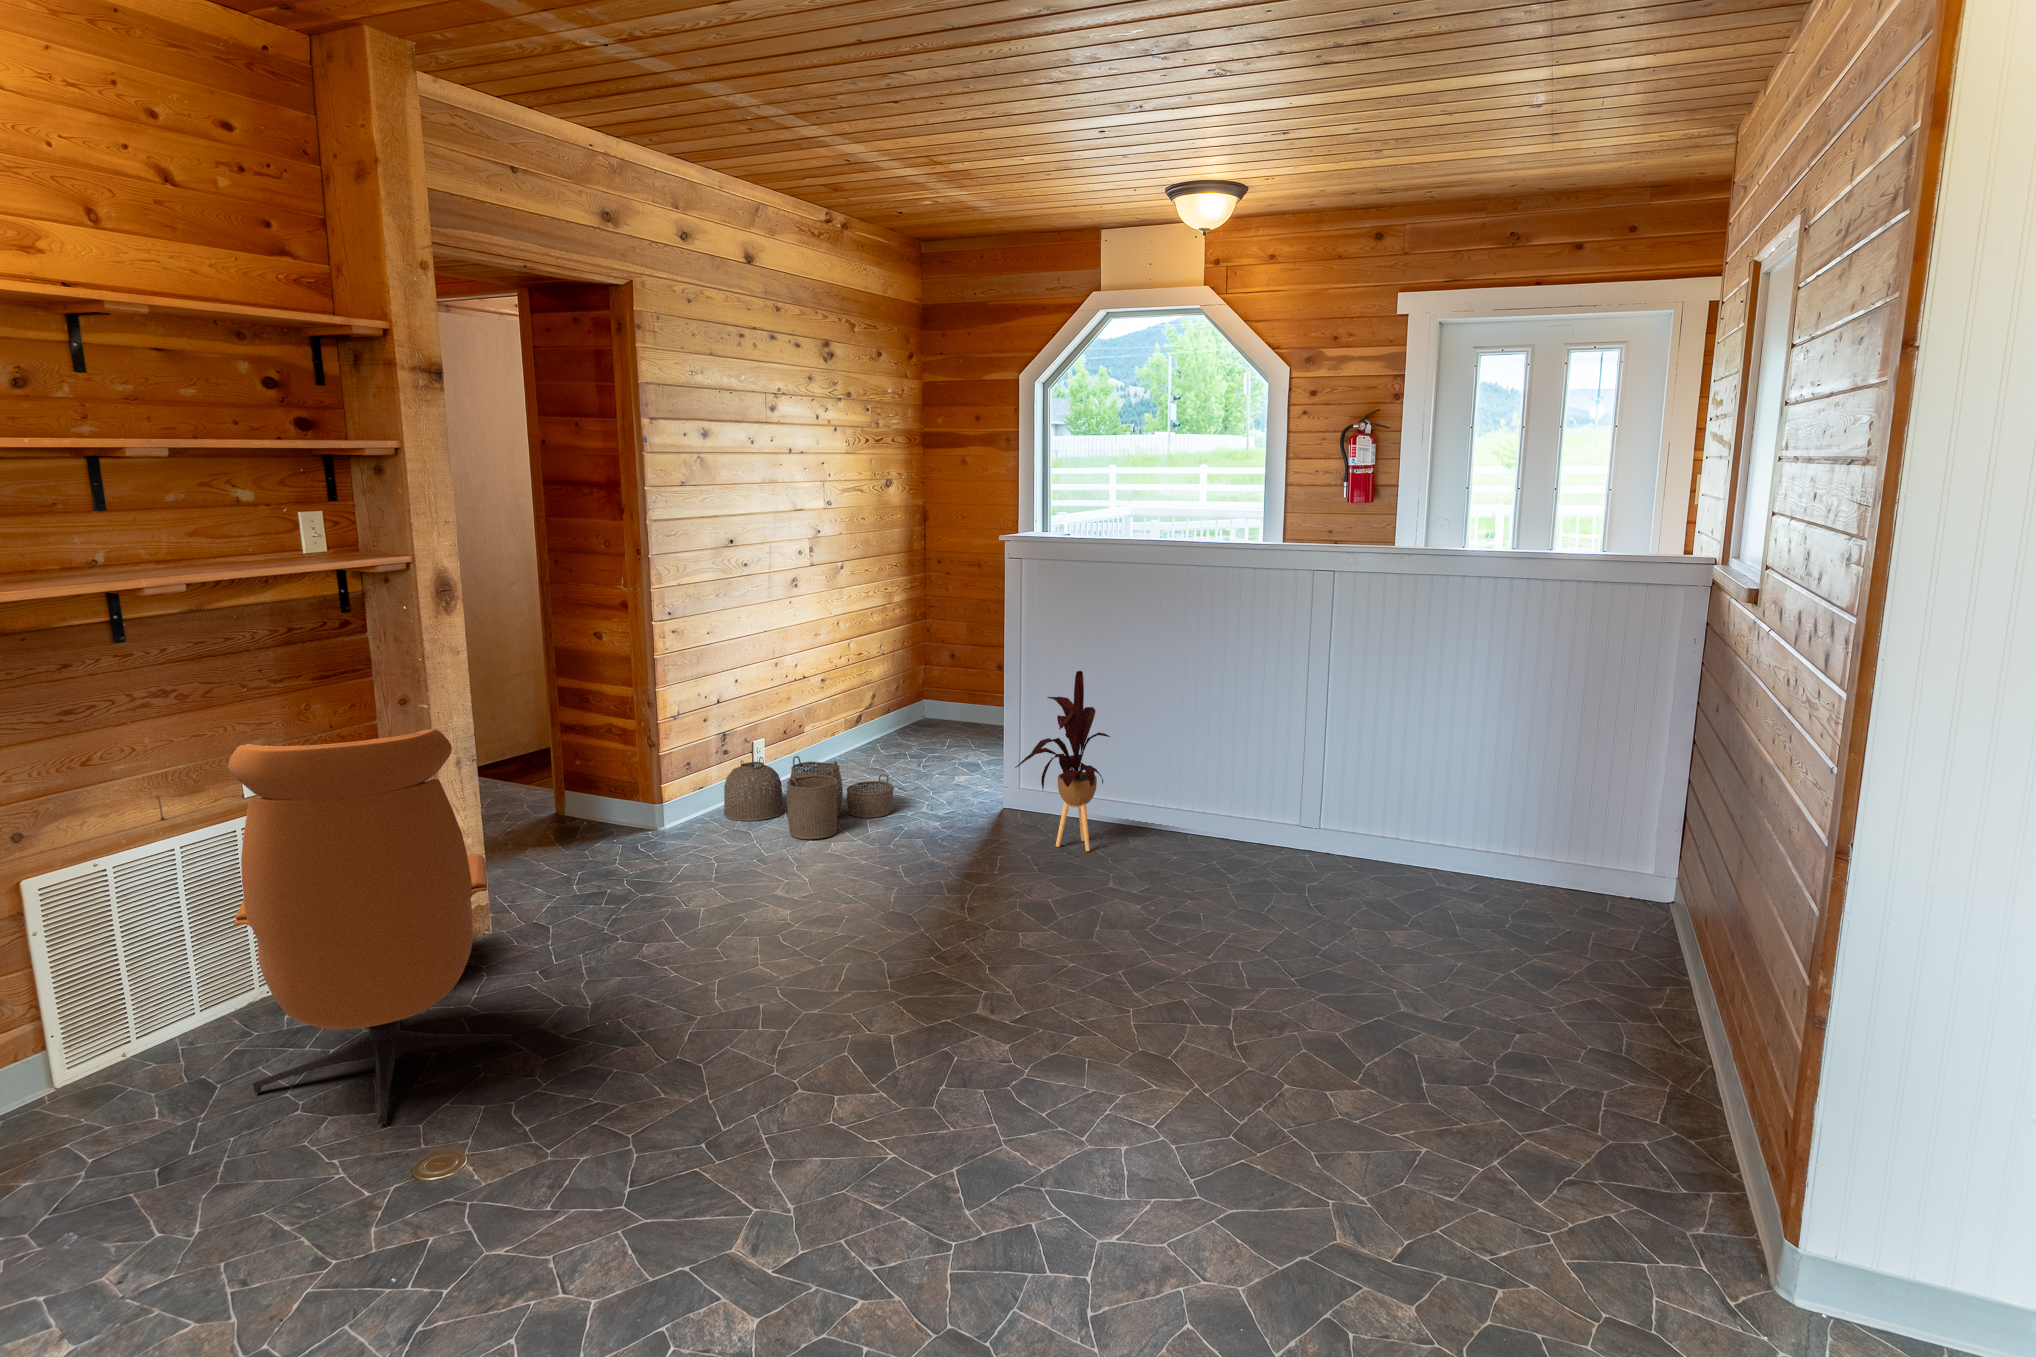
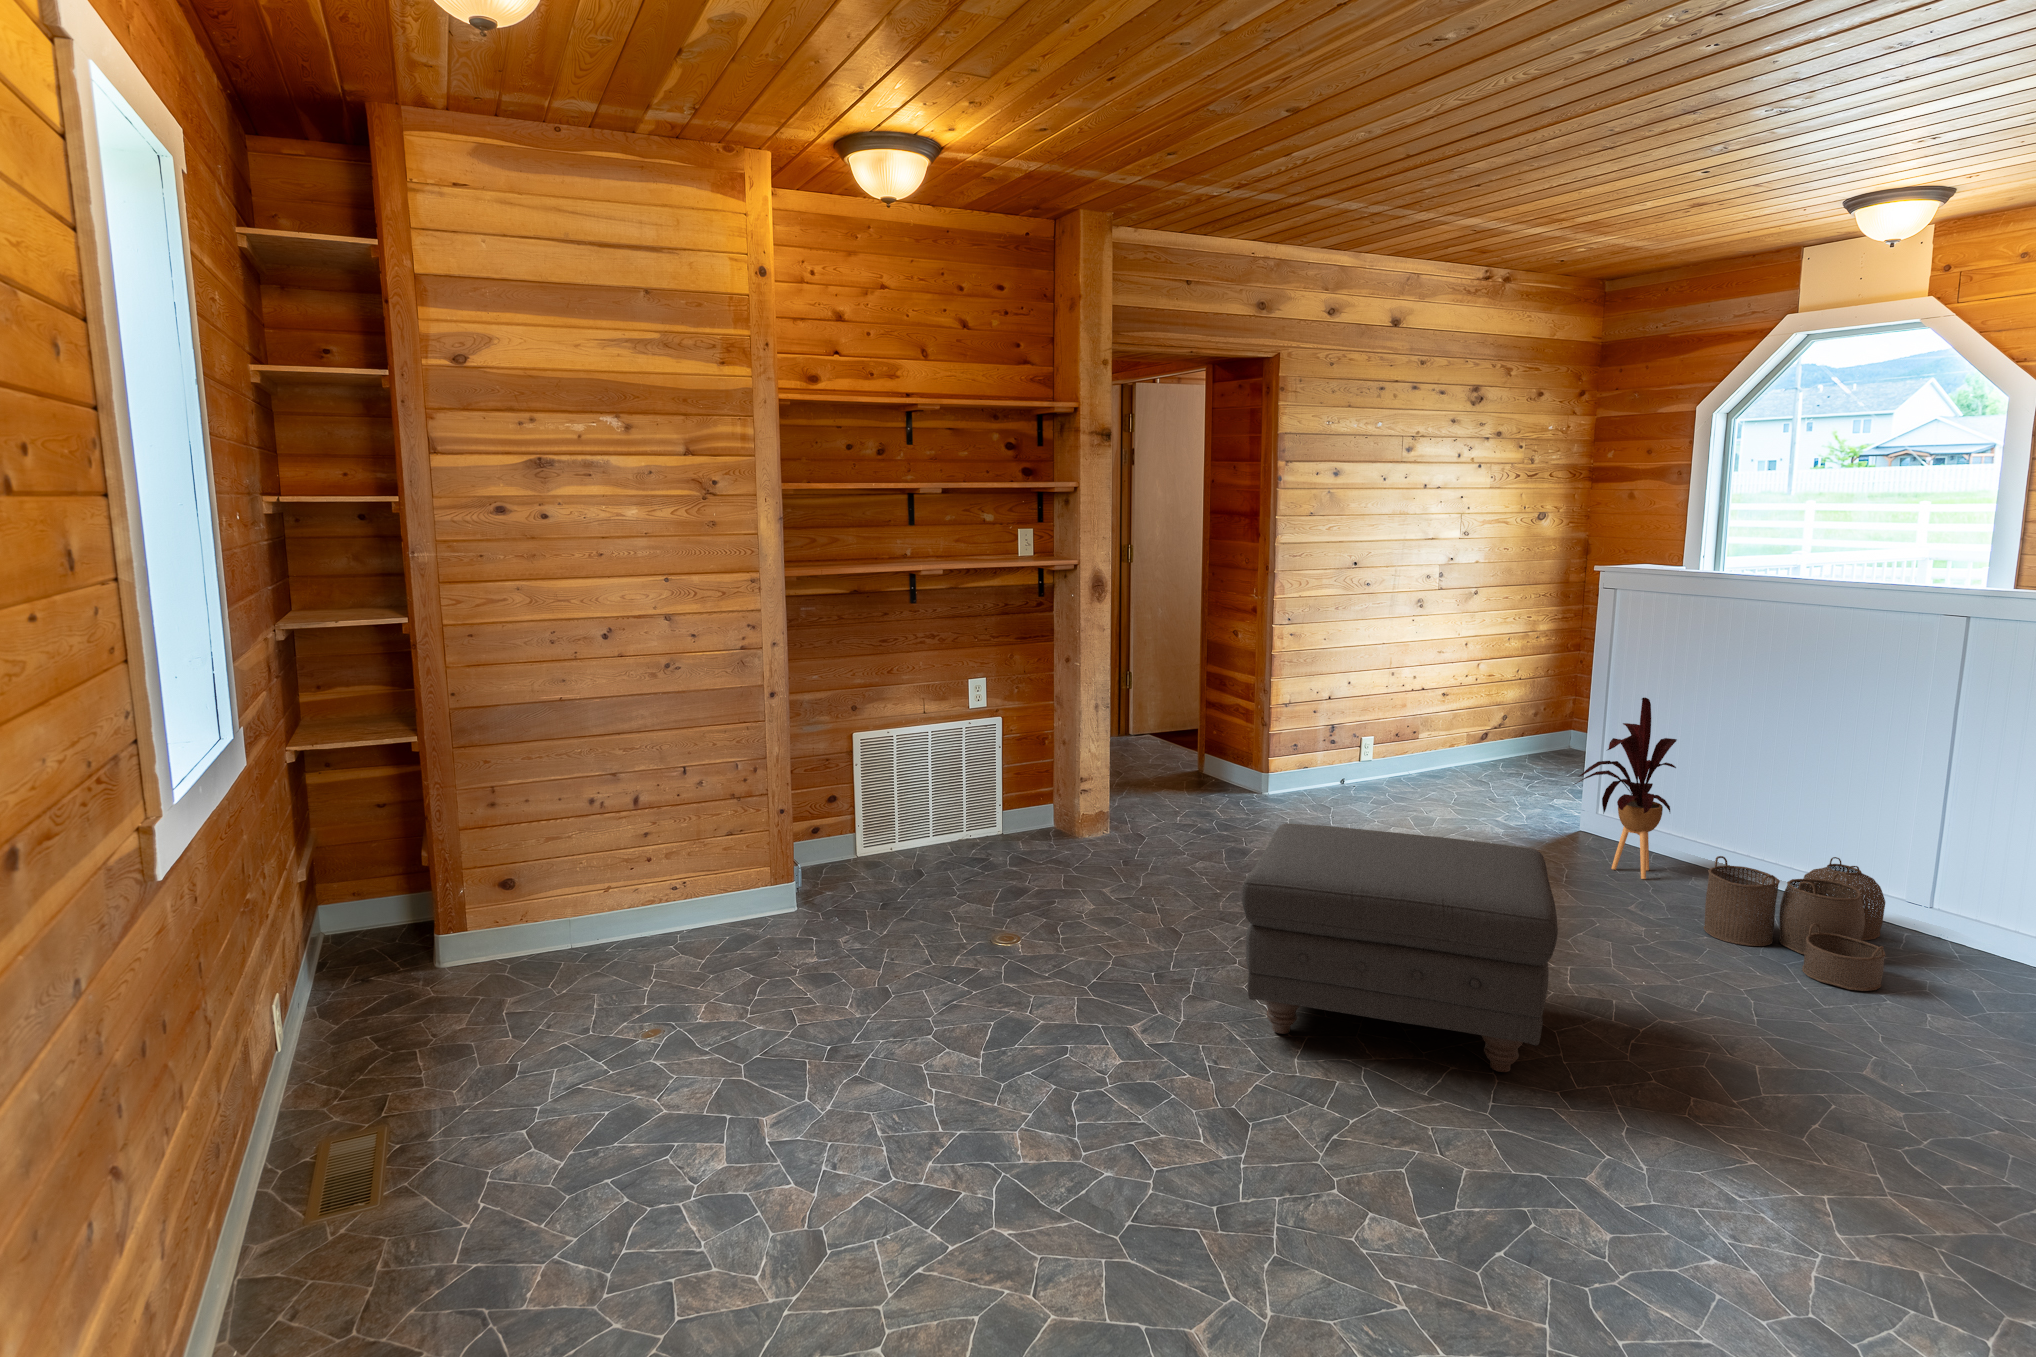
lounge chair: present [228,729,512,1124] -> none [928,662,1089,916]
woven basket: present [724,756,894,839] -> present [1703,856,1886,991]
ottoman: none [821,859,1199,1163] -> present [1241,823,1558,1072]

